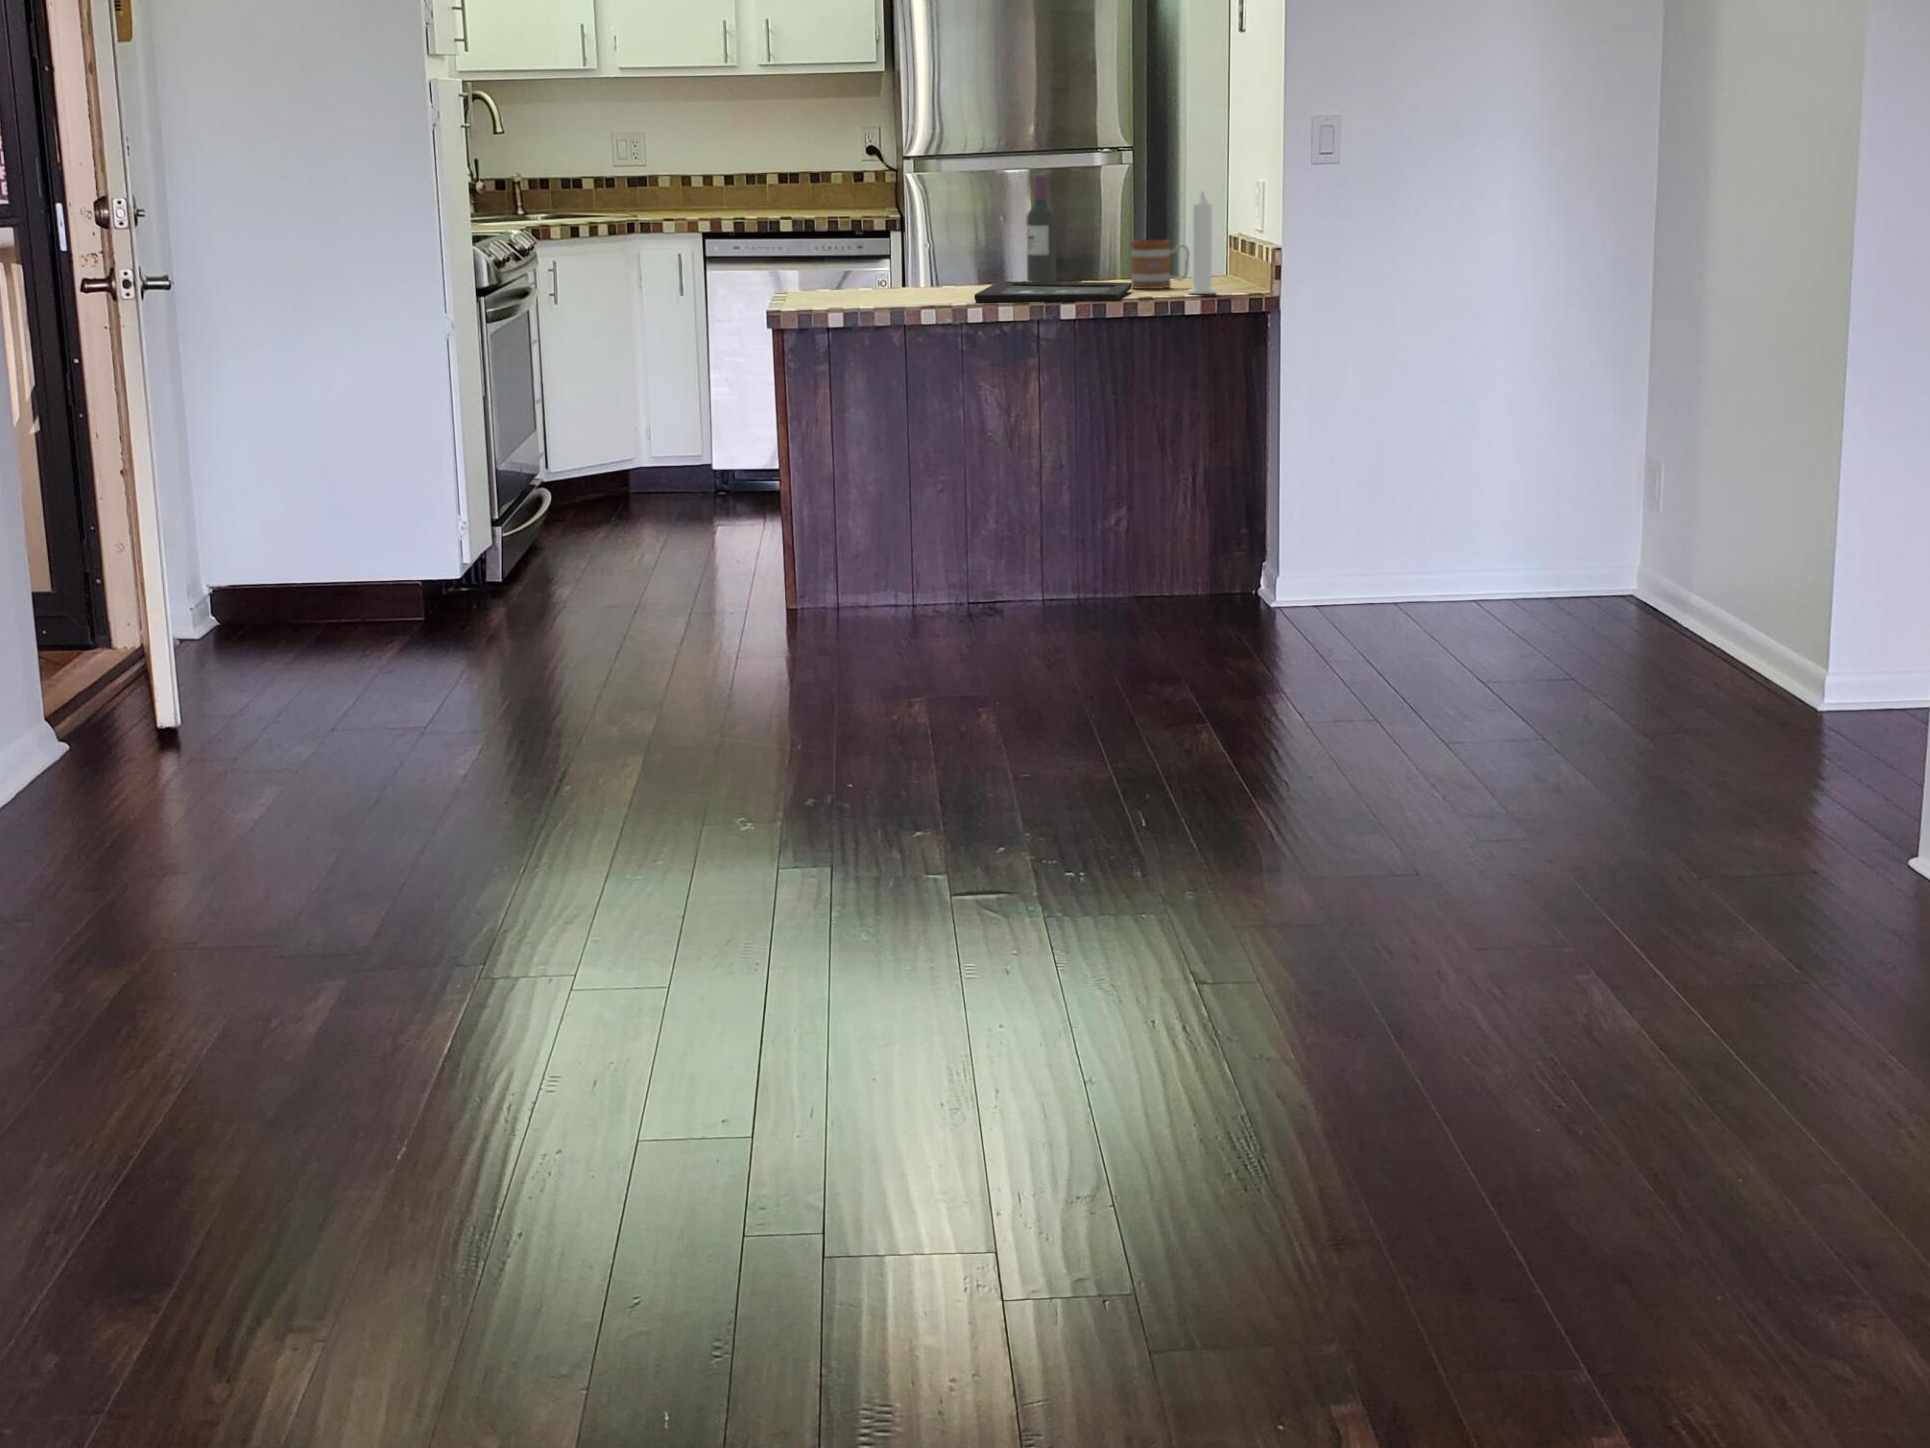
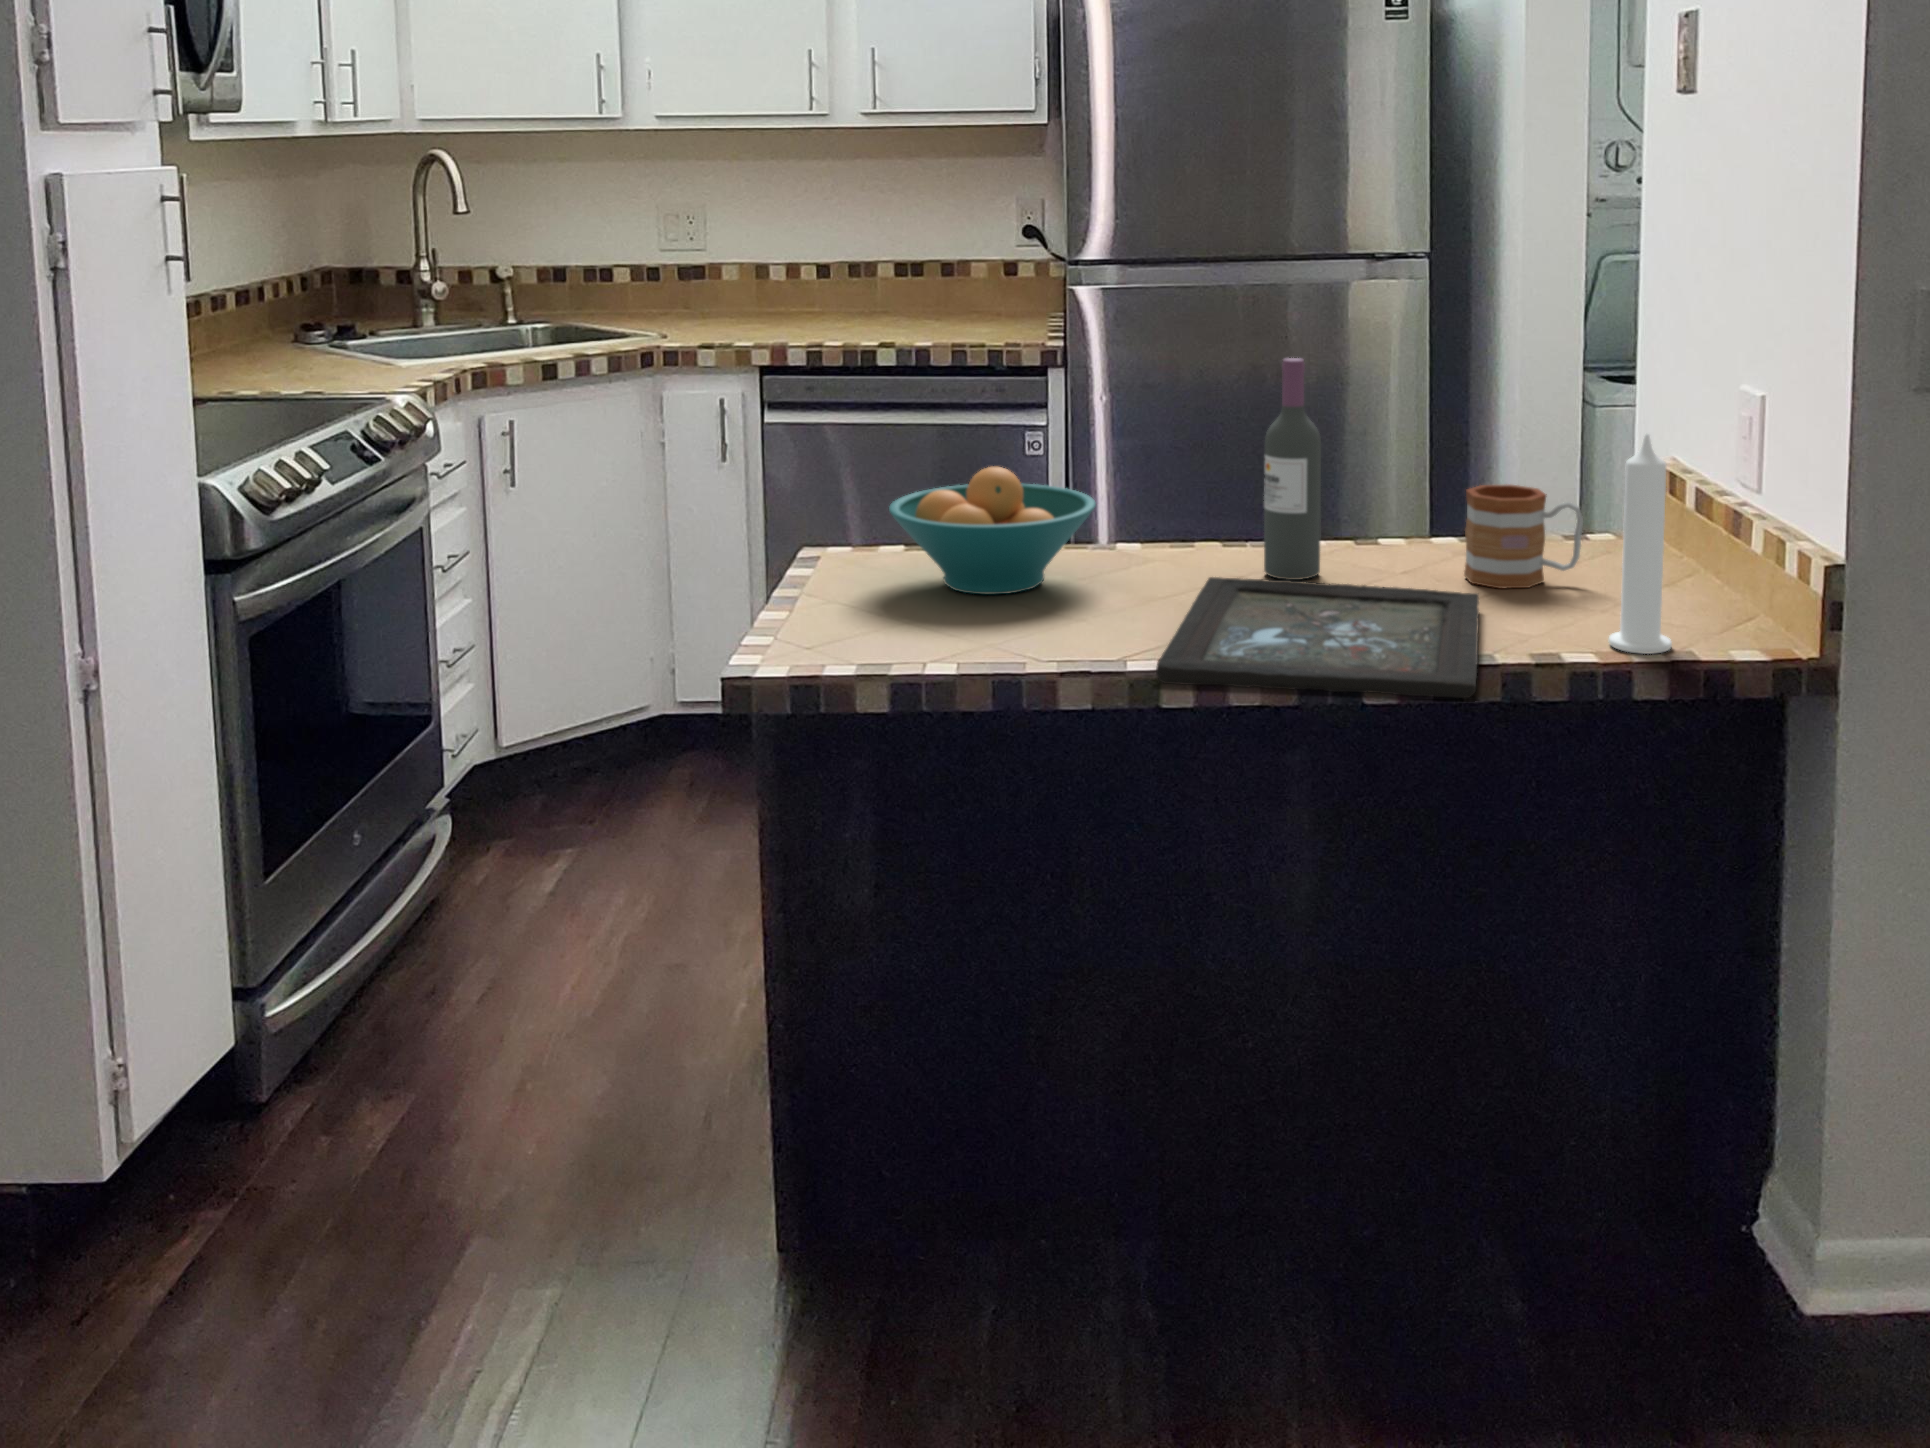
fruit bowl: none [833,233,939,296] -> present [889,467,1096,595]

